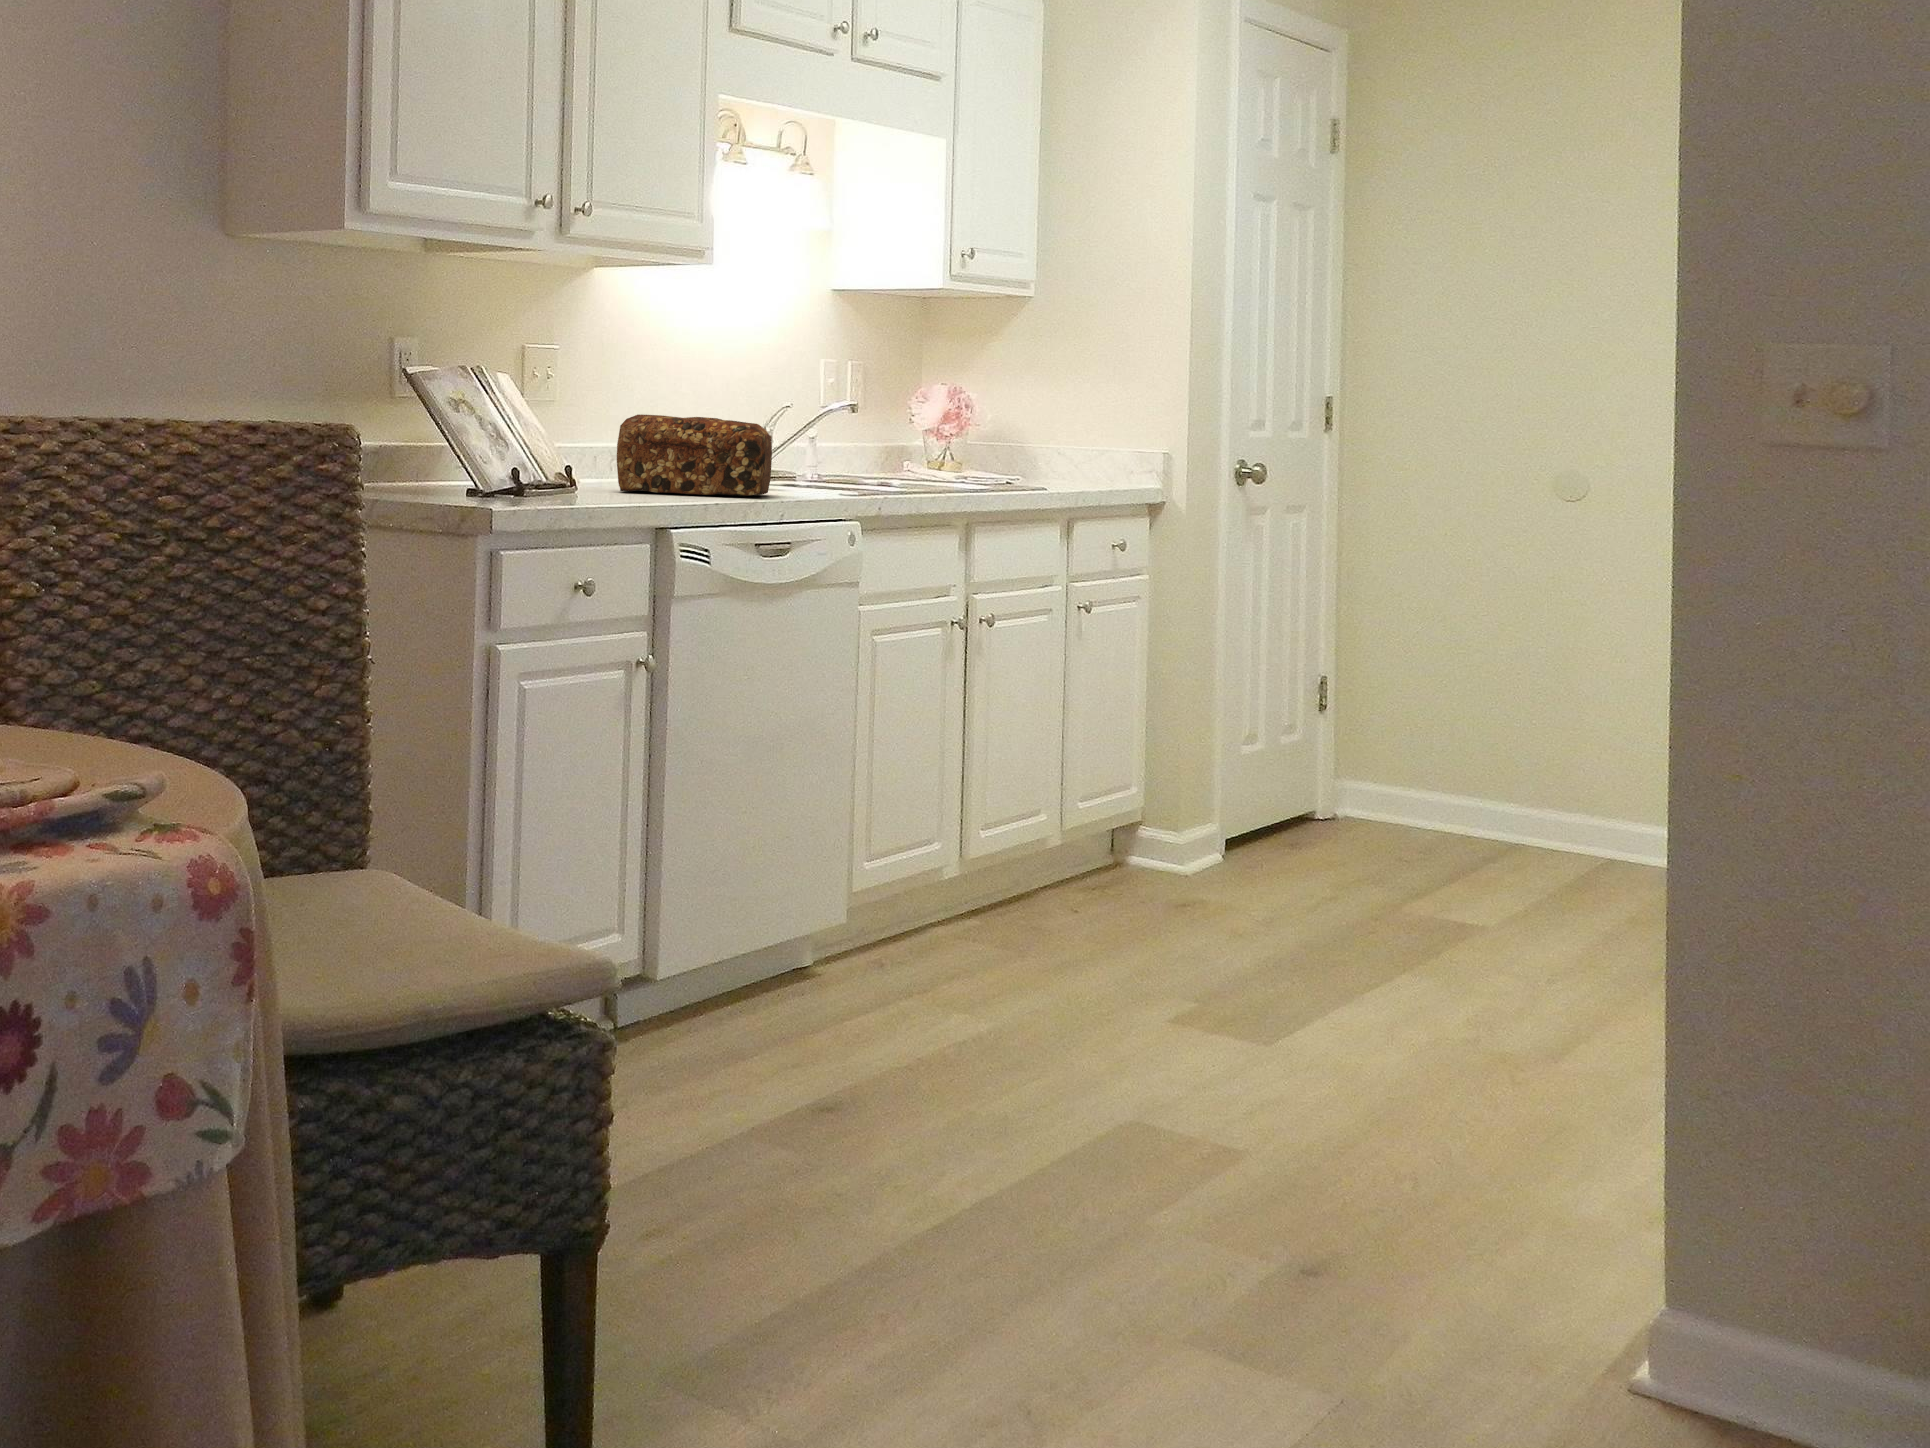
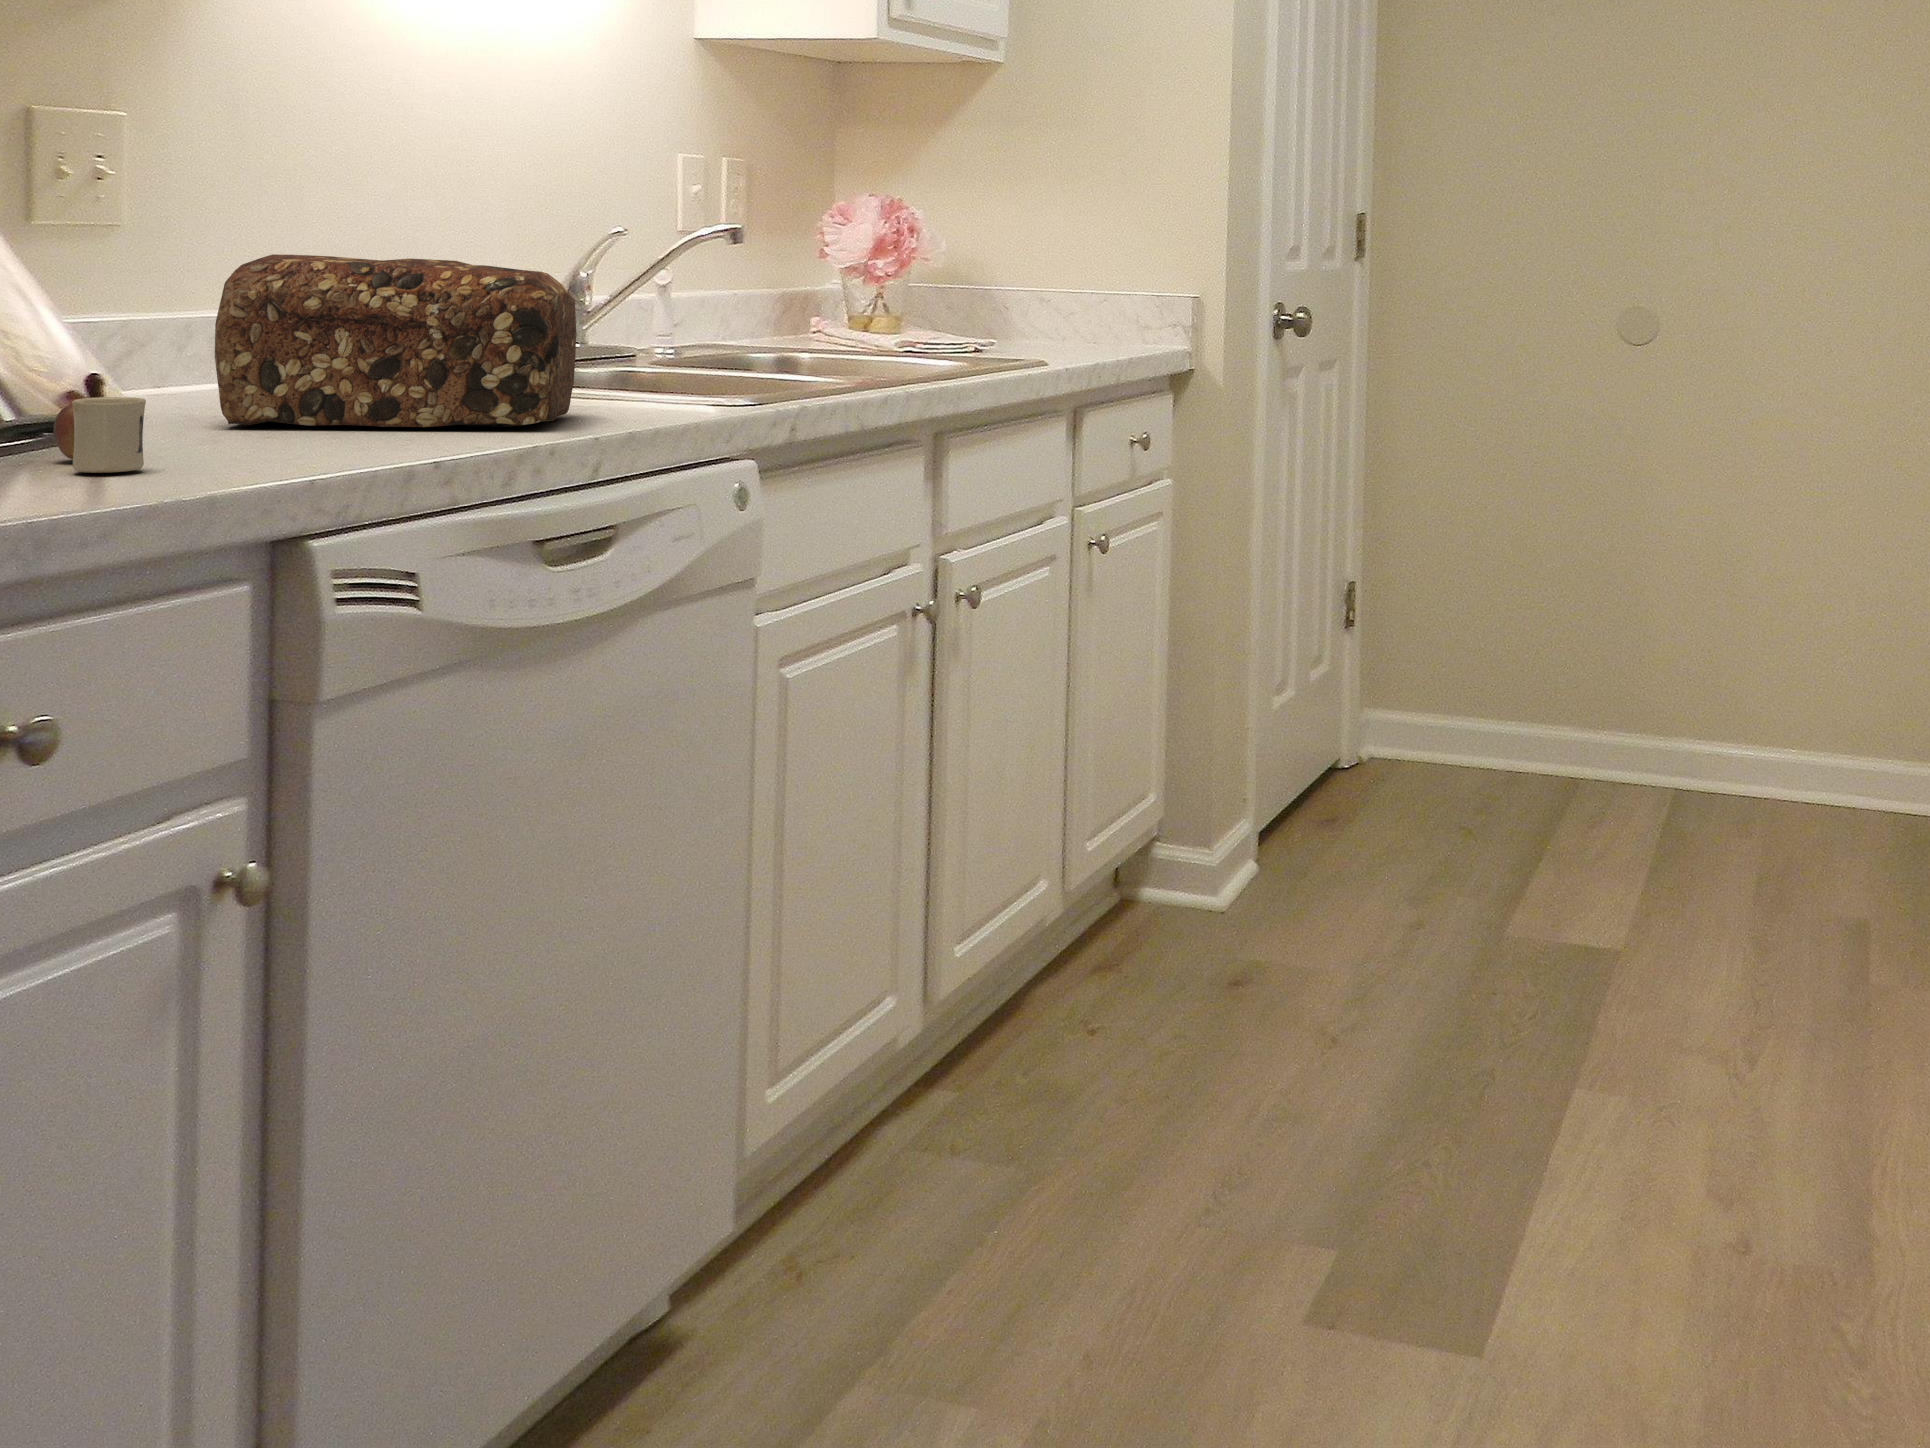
mug: none [569,471,608,500] -> present [54,397,146,473]

